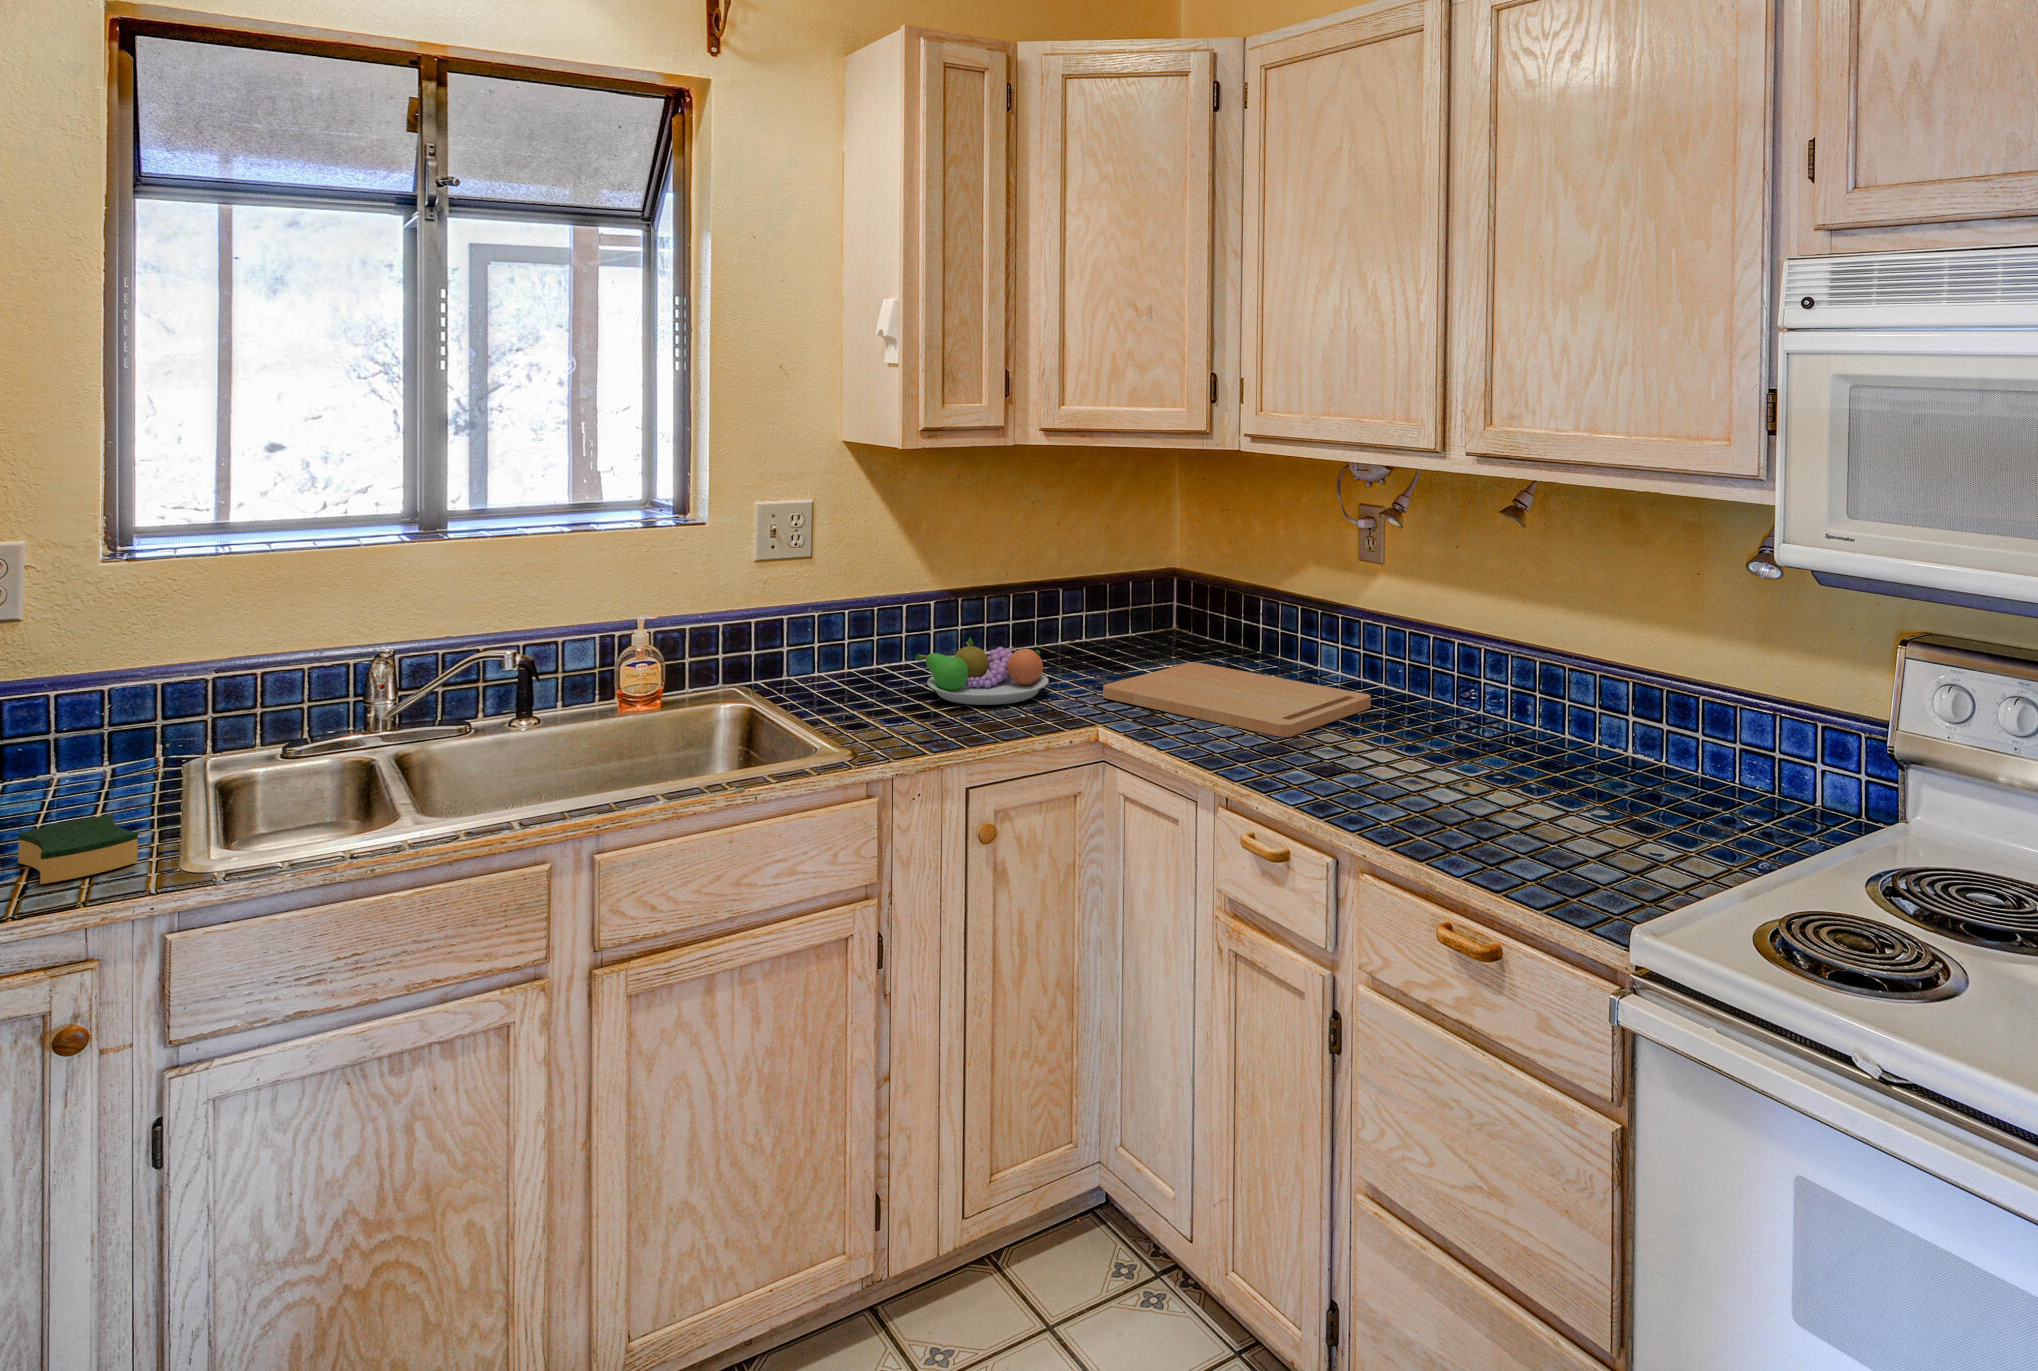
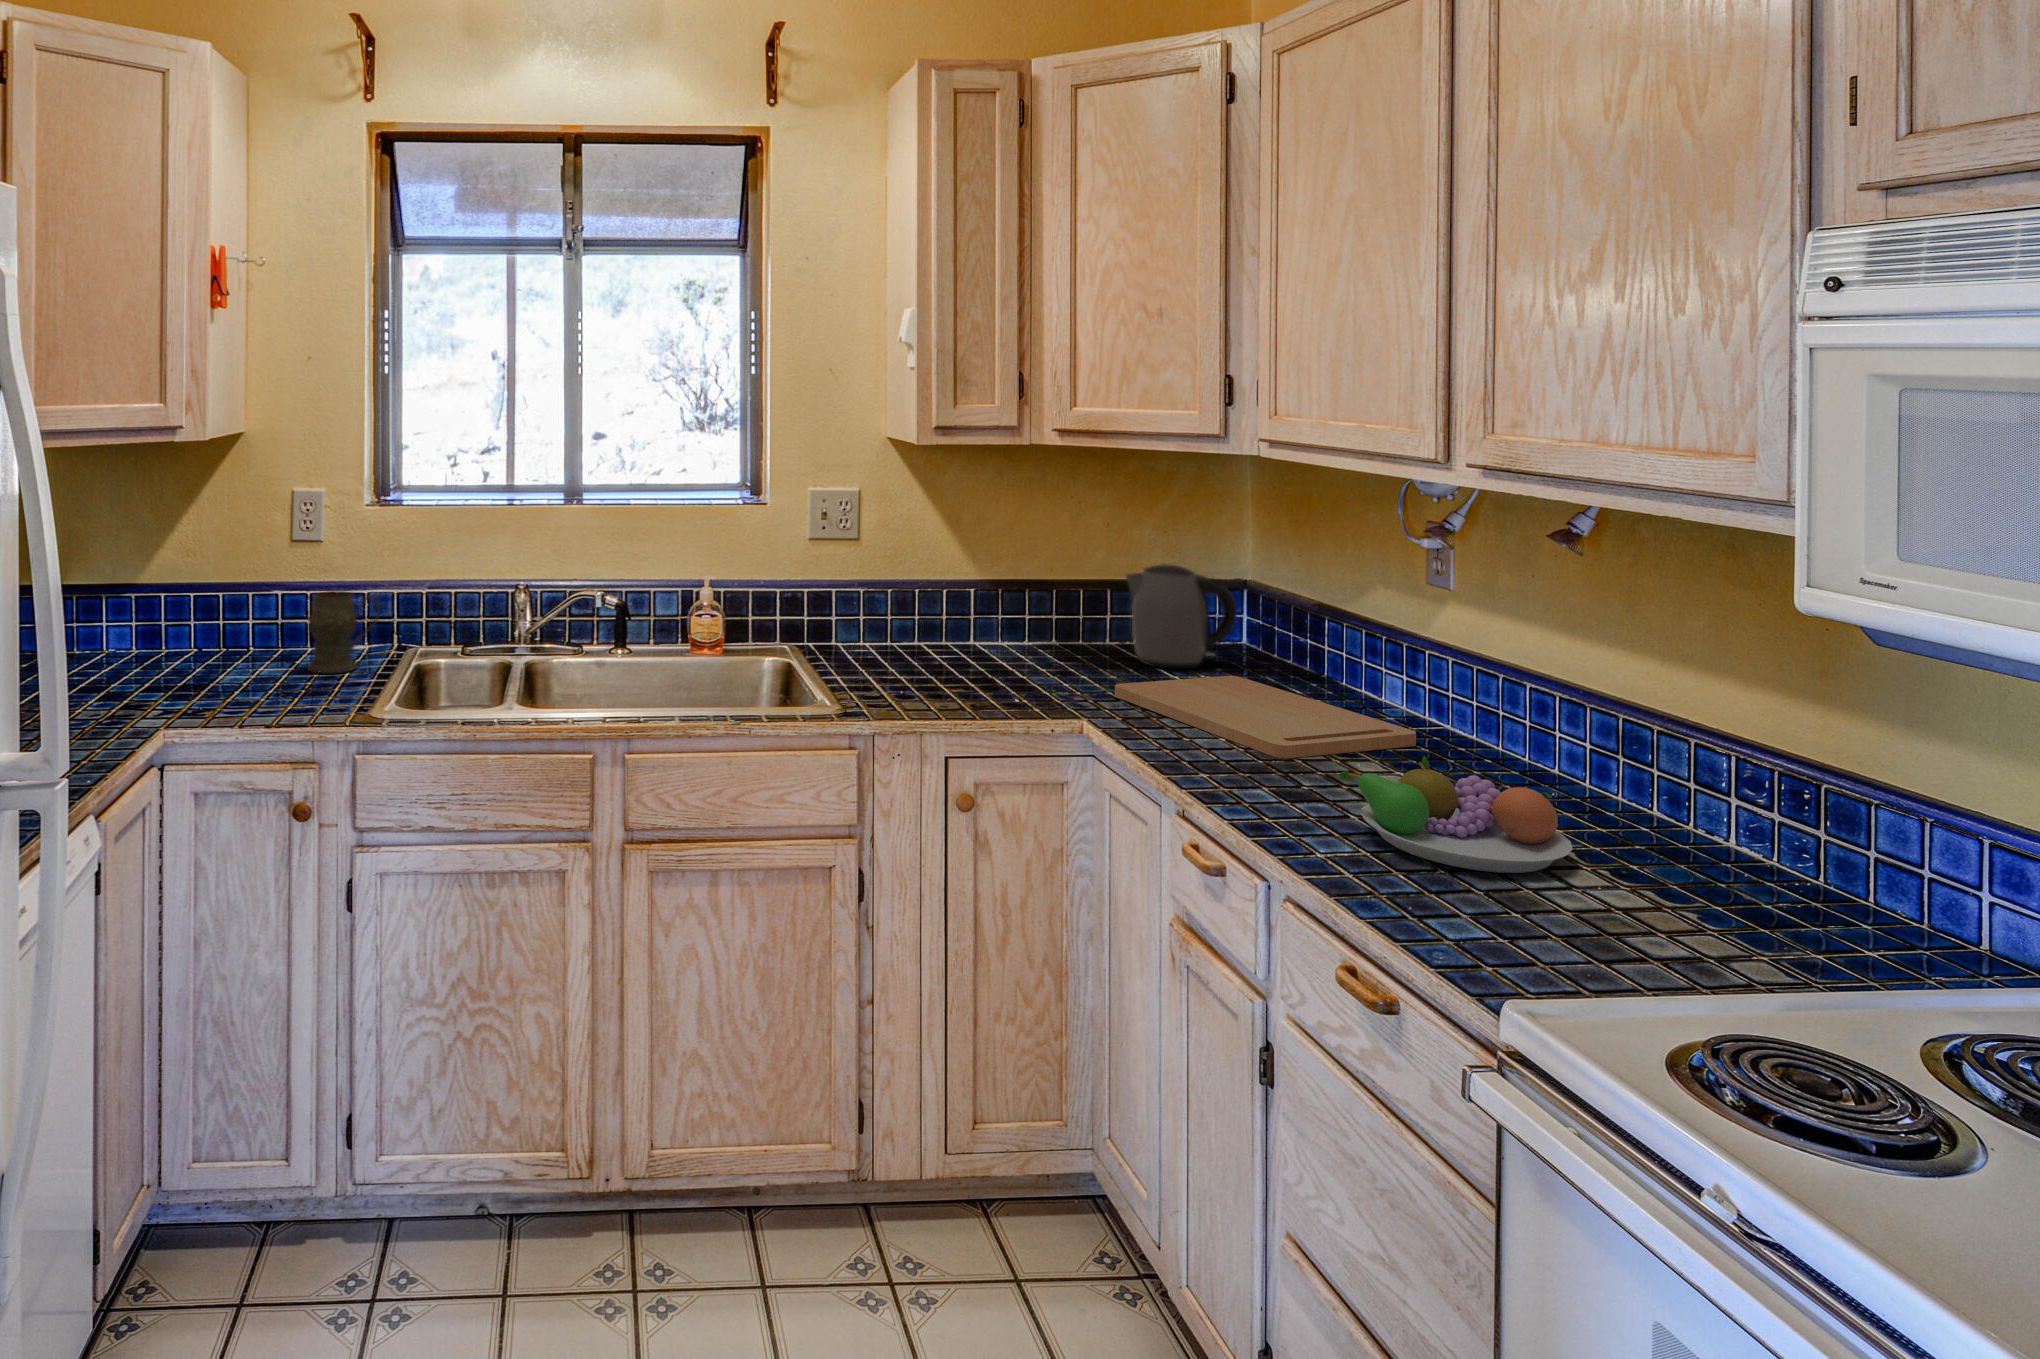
kettle: none [1081,559,1180,662] -> present [1126,564,1237,669]
fruit bowl: present [915,637,1049,705] -> present [1340,756,1573,873]
mug: none [17,690,155,820] -> present [308,591,380,673]
sponge: present [18,815,138,884] -> none [293,673,348,709]

